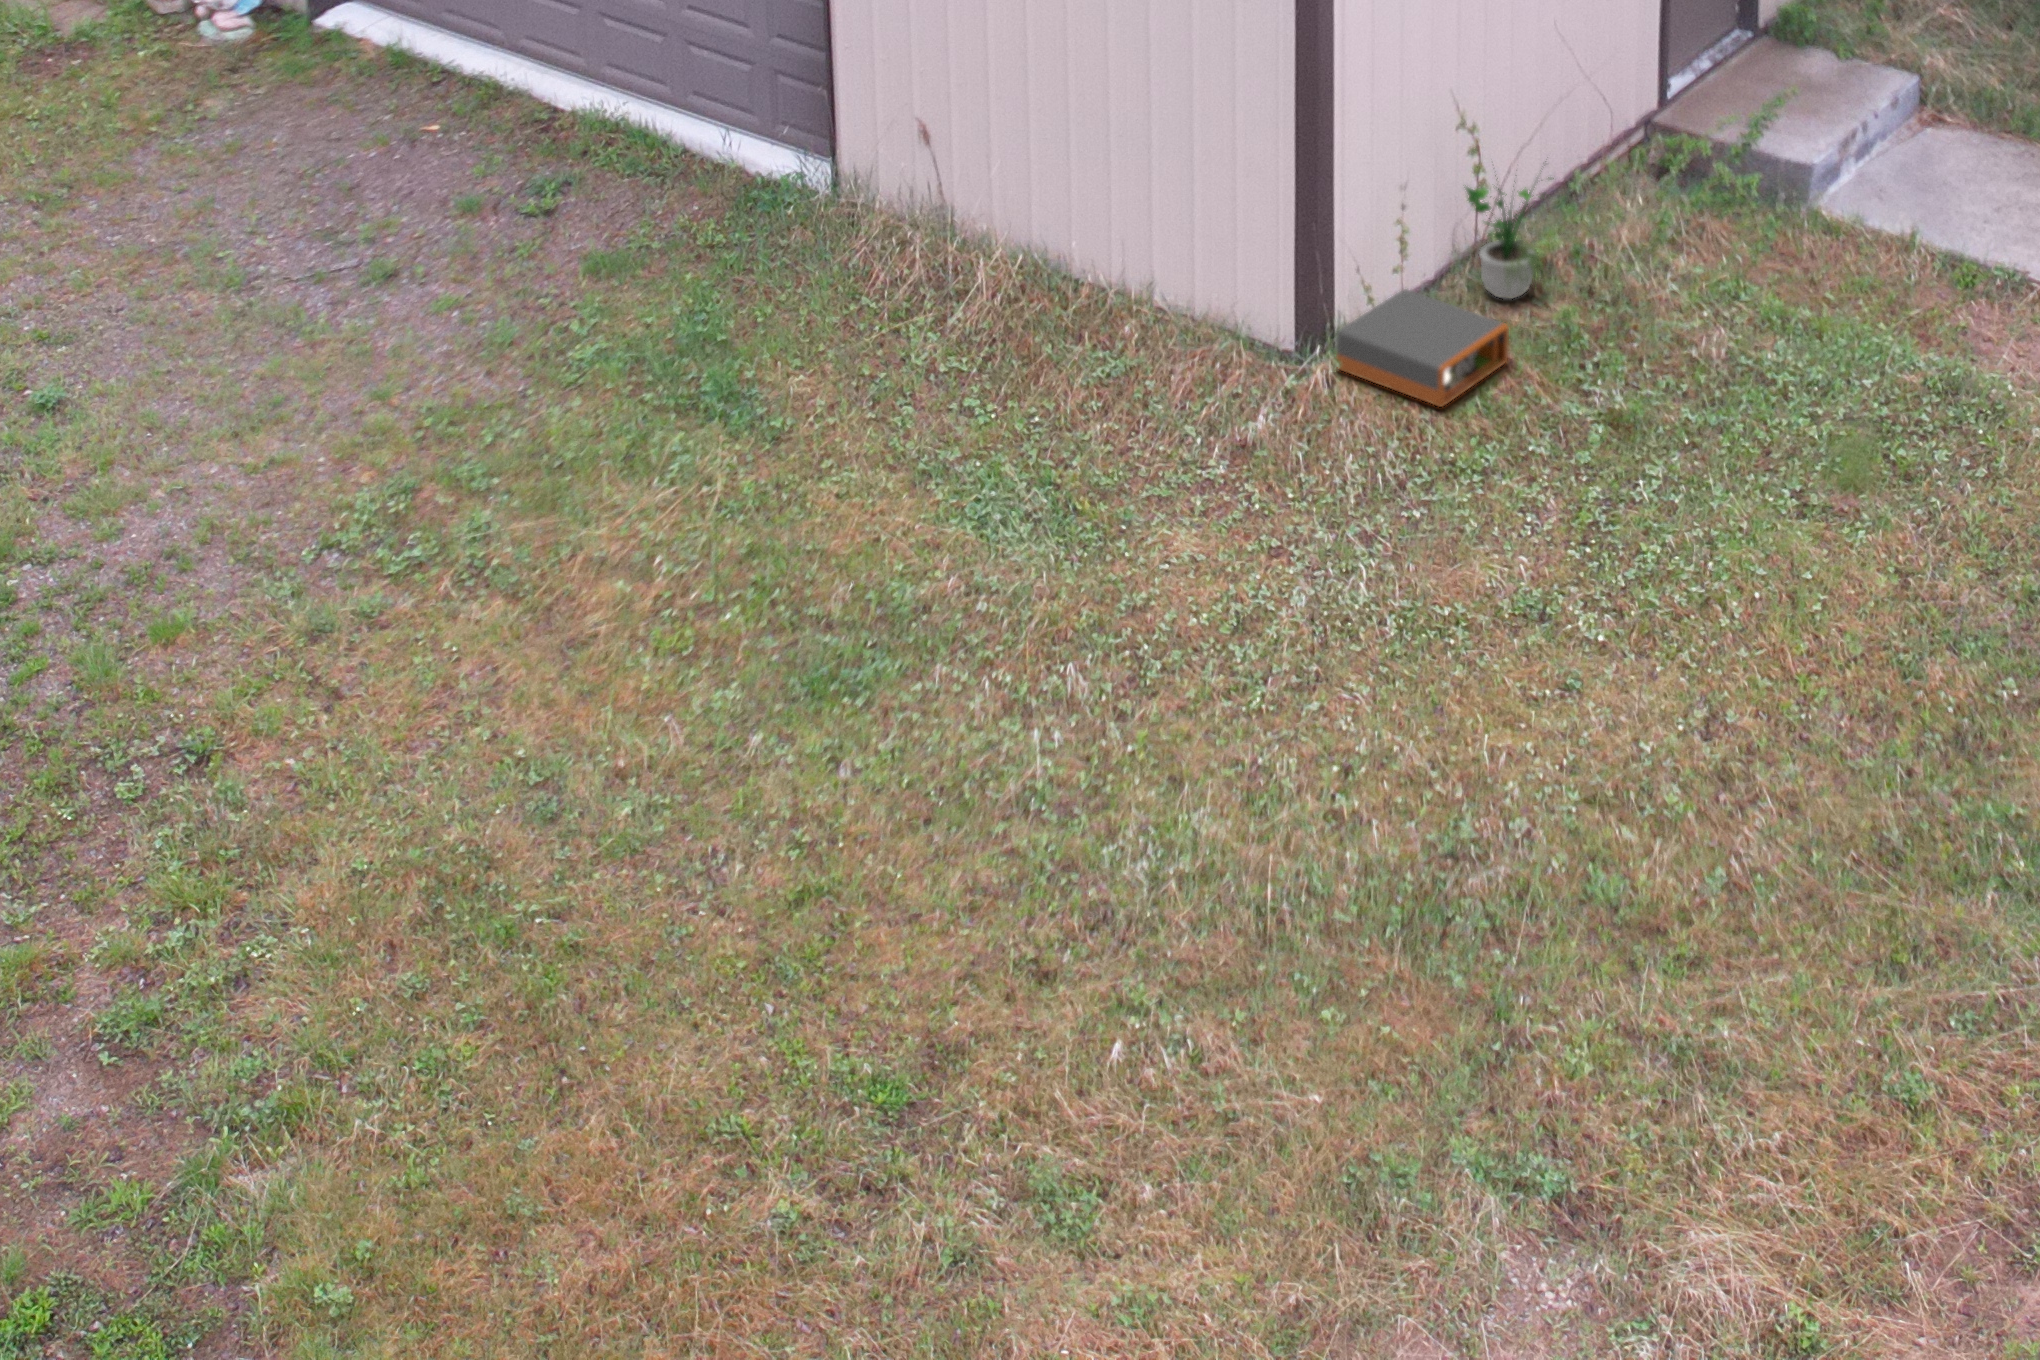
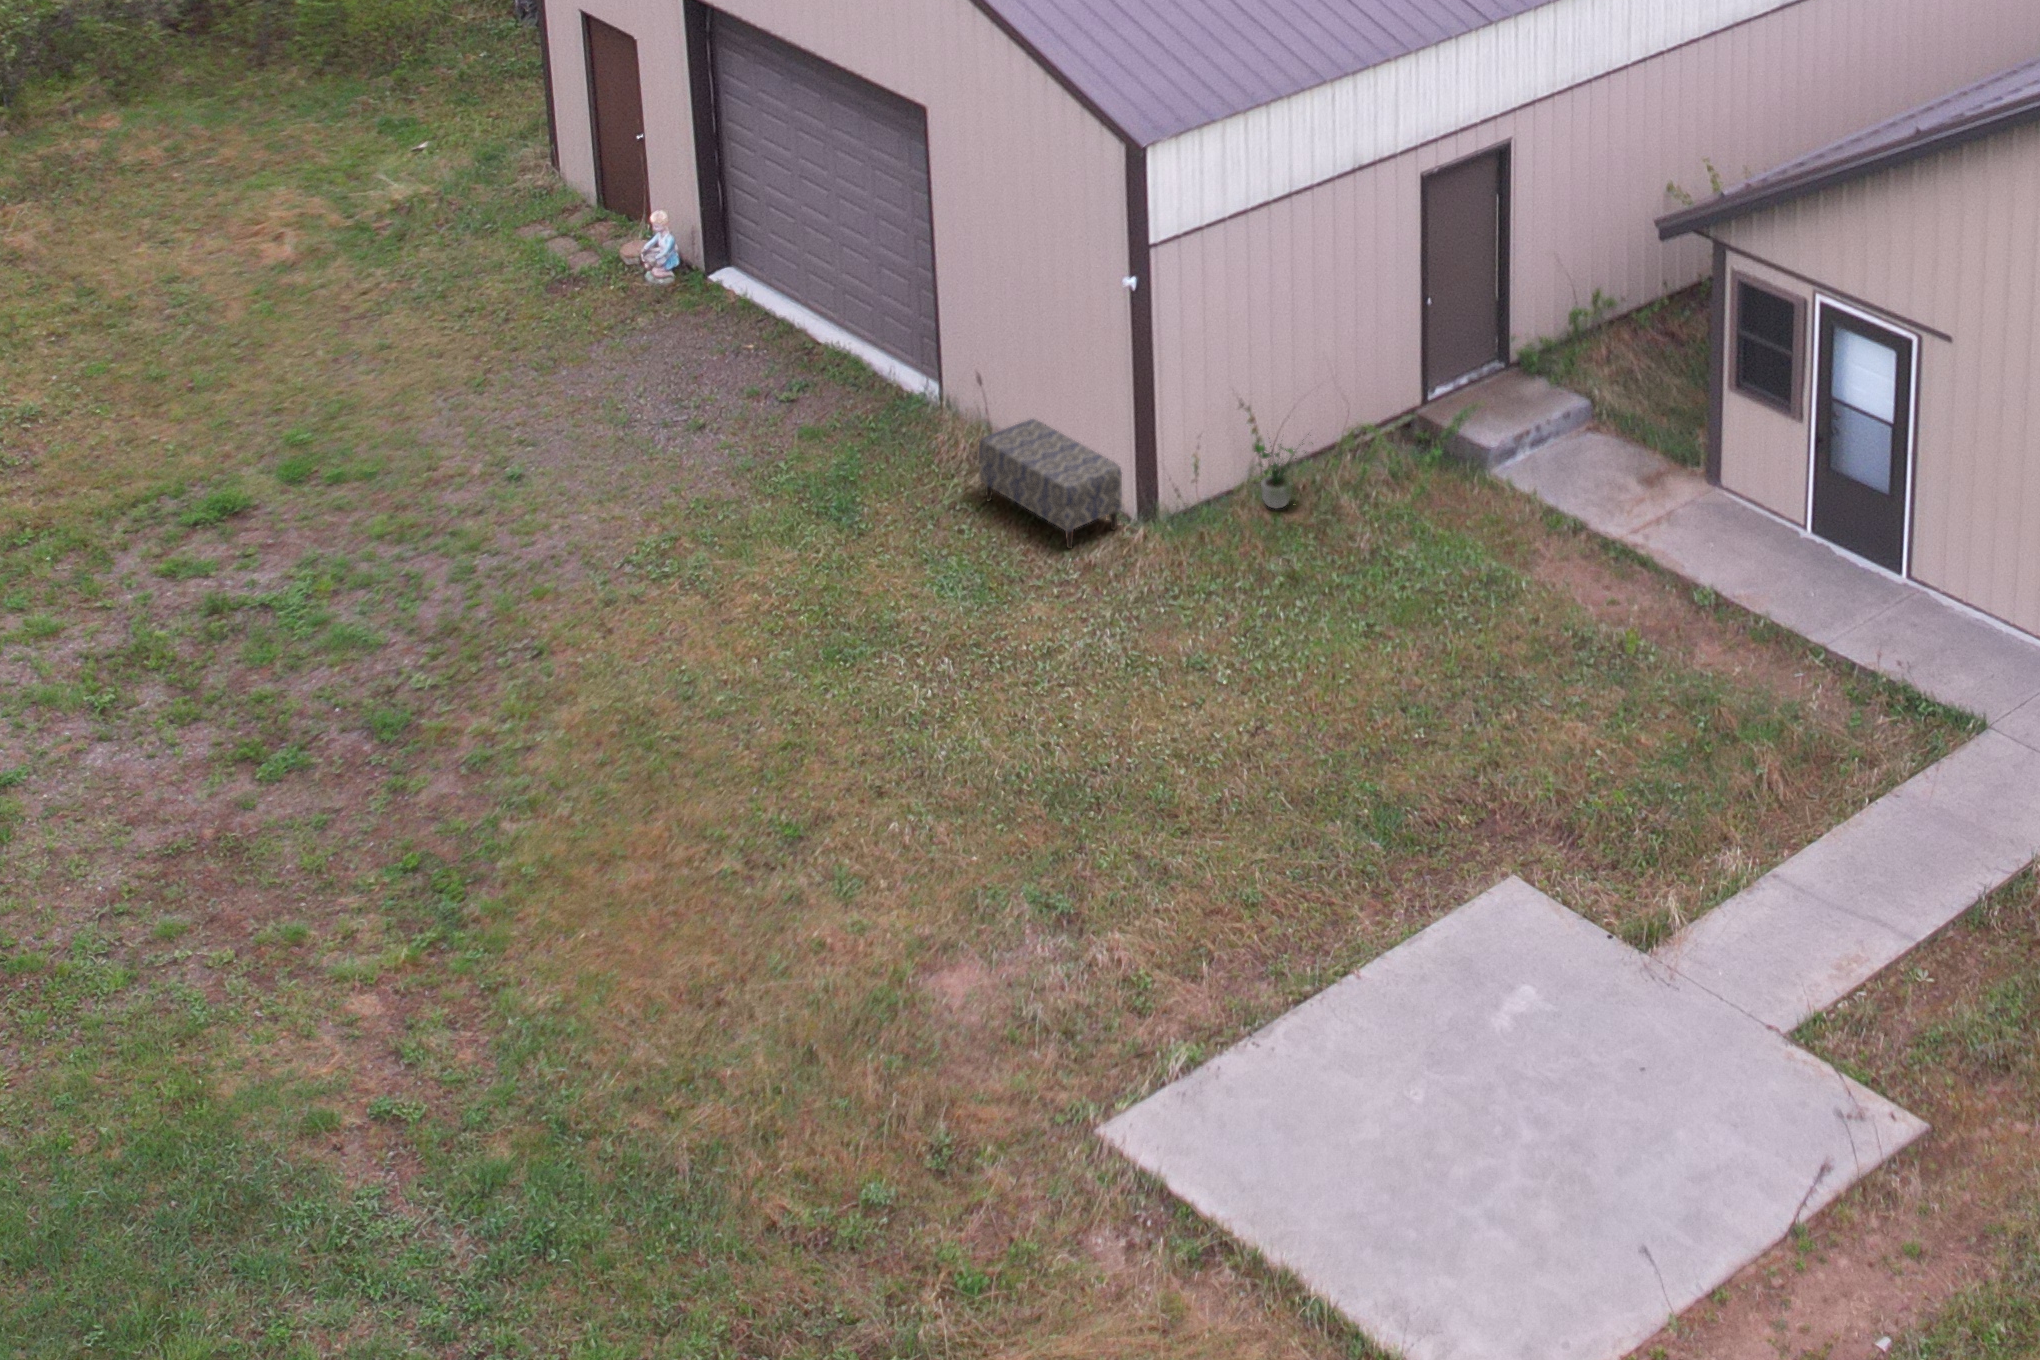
bench: none [977,184,1263,412] -> present [979,419,1122,549]
storage box: present [1336,289,1509,407] -> none [1159,496,1253,562]

